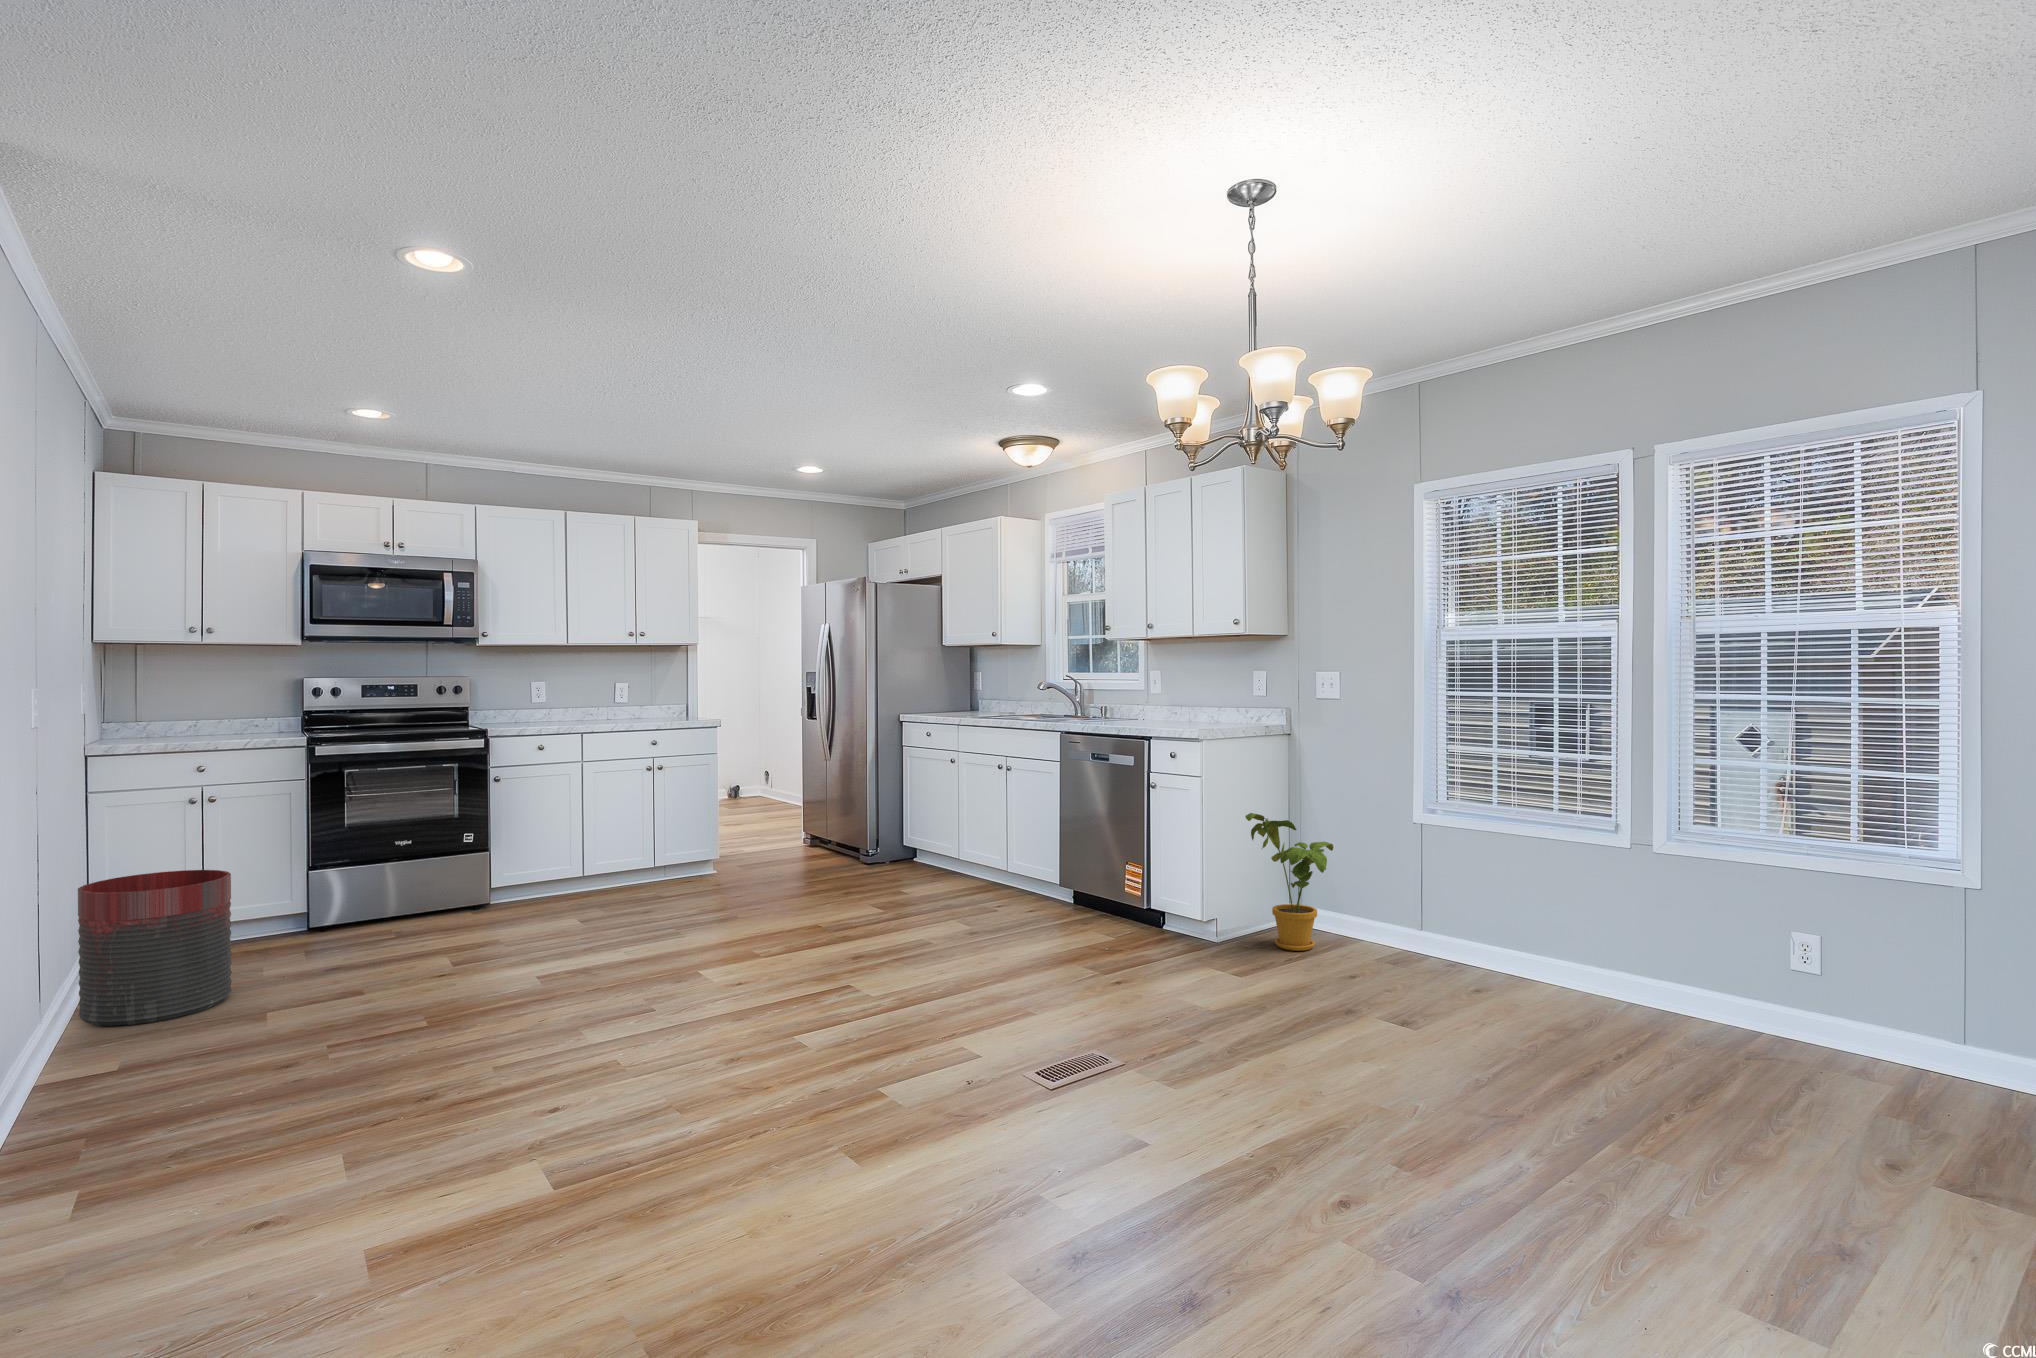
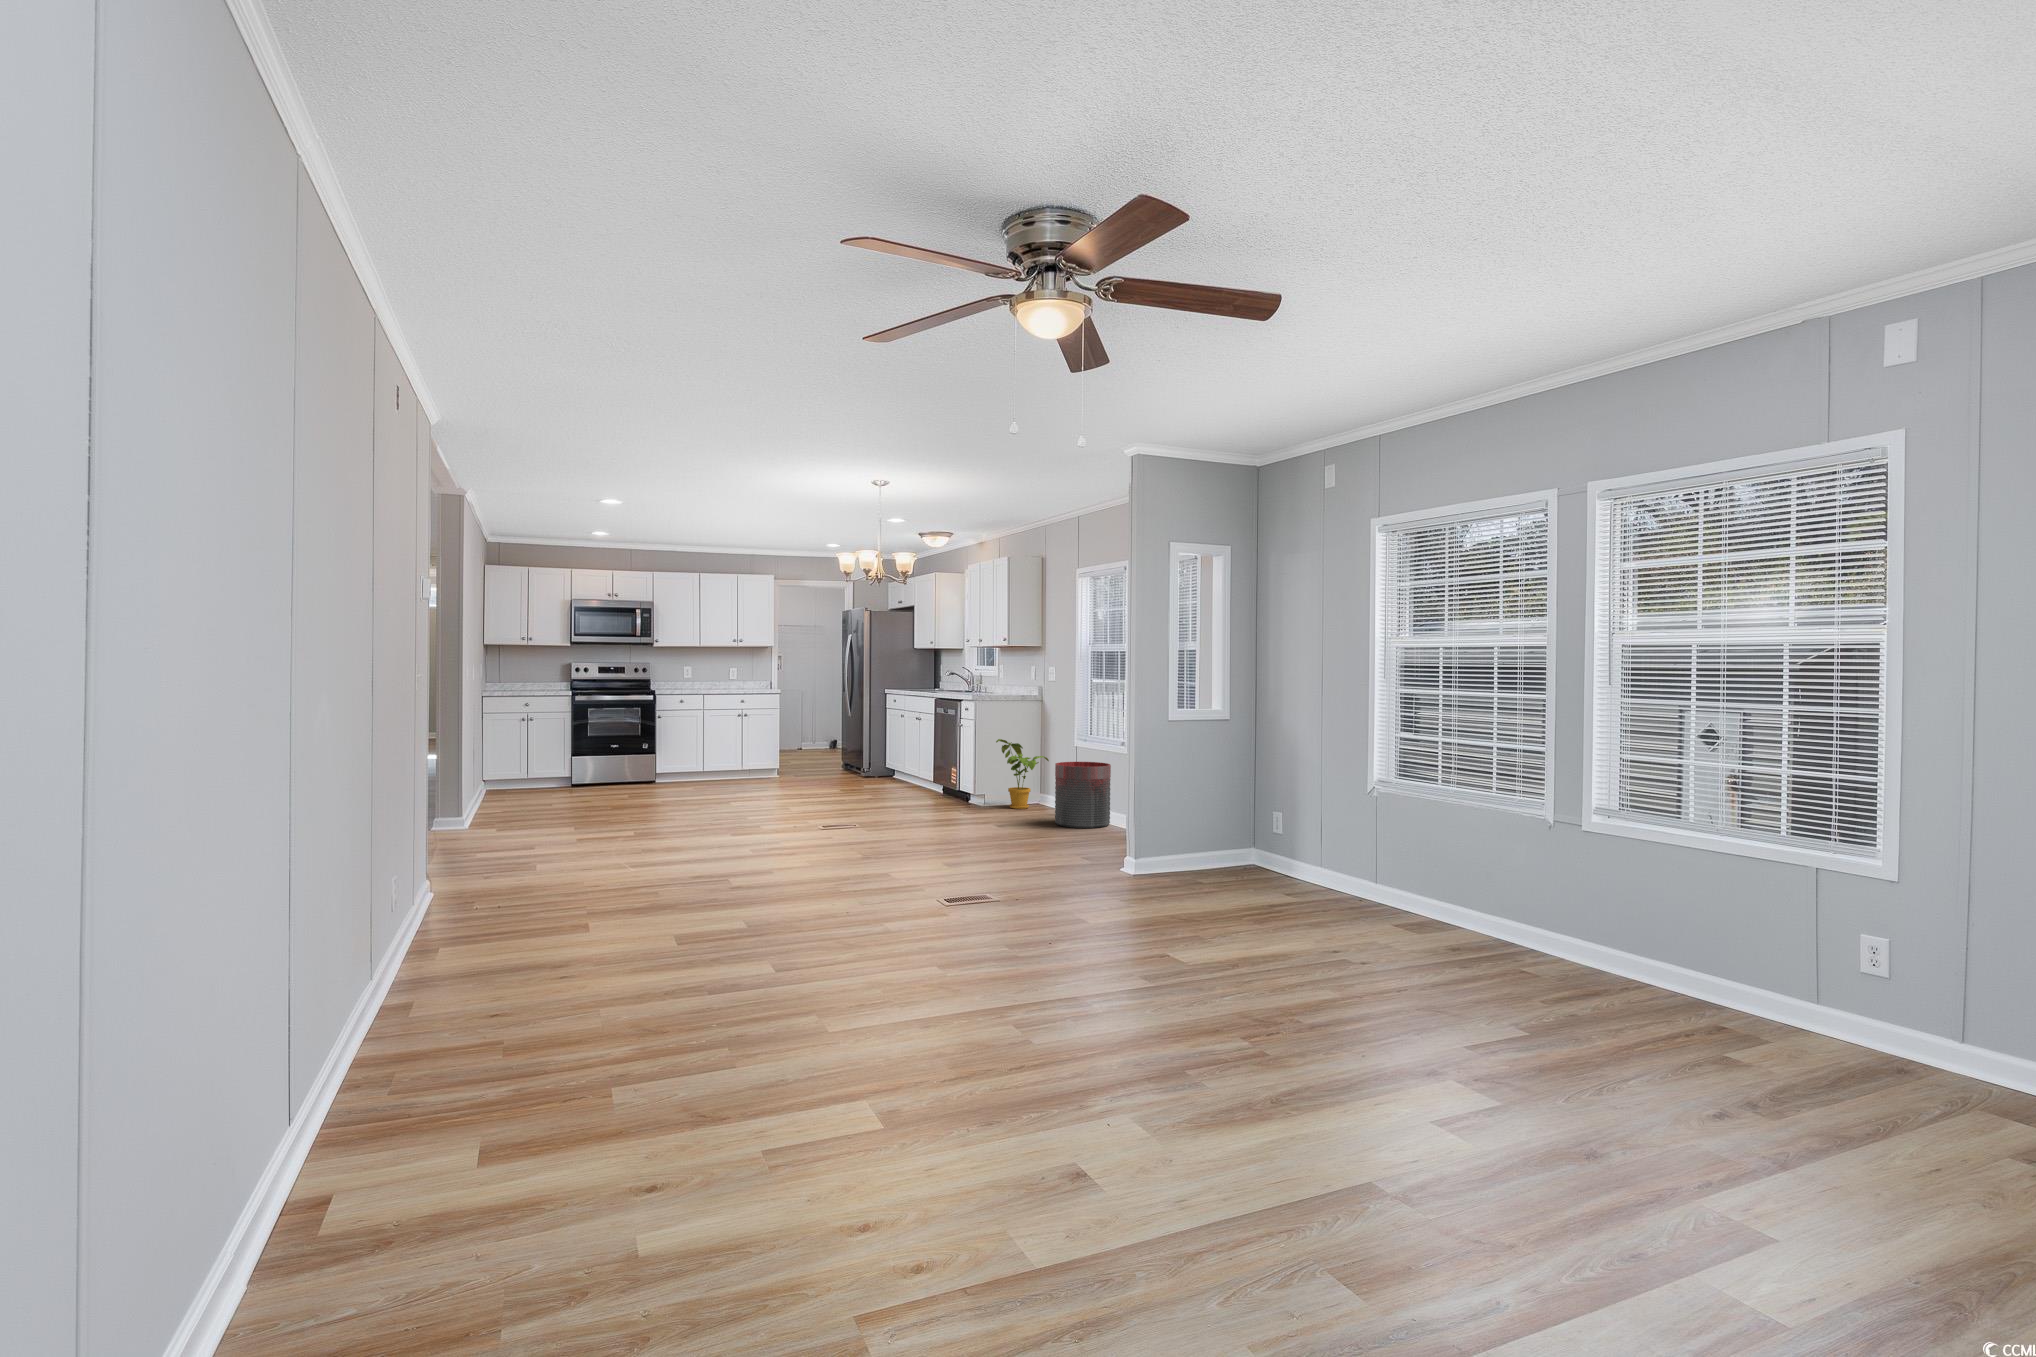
trash can: present [78,870,232,1026] -> present [1055,762,1111,828]

